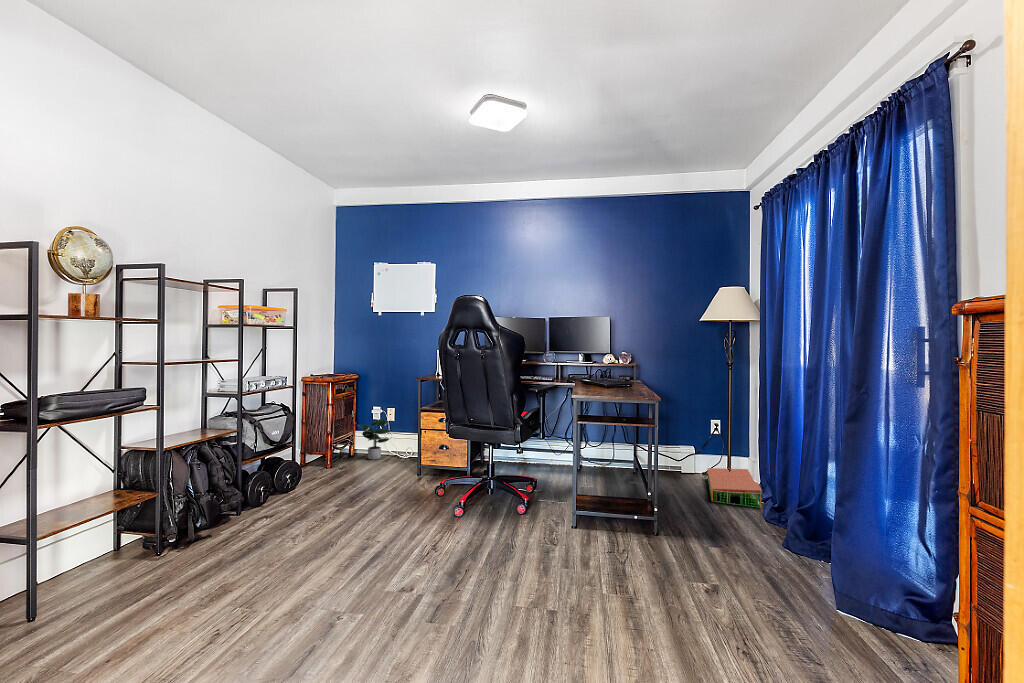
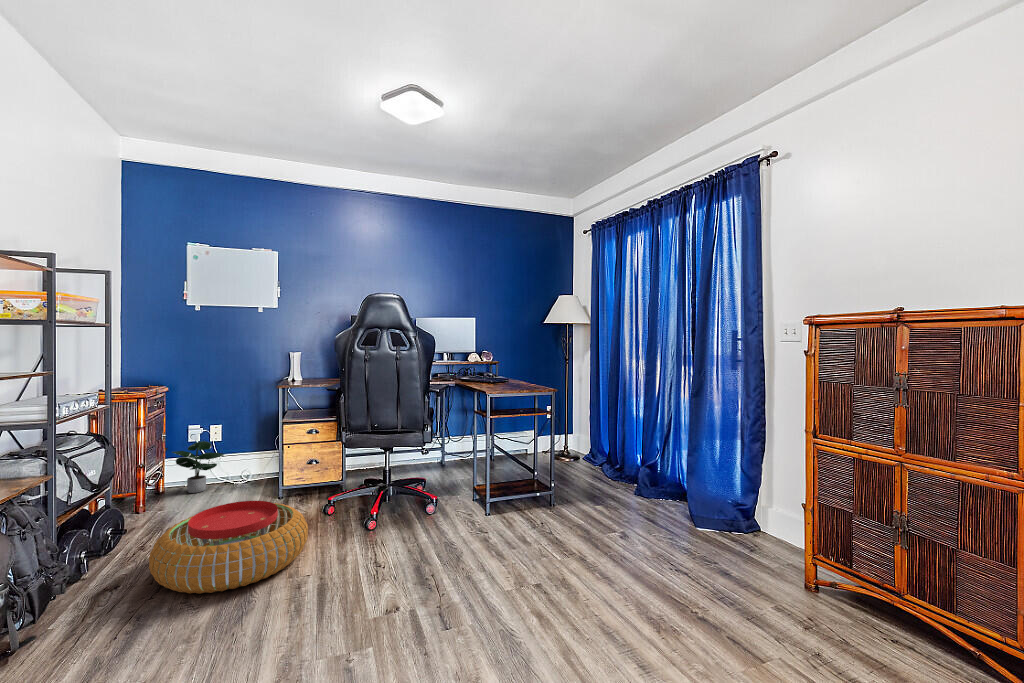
storage bin: present [708,468,762,507] -> none [550,443,603,472]
pouf: none [285,469,402,536] -> present [149,501,308,594]

